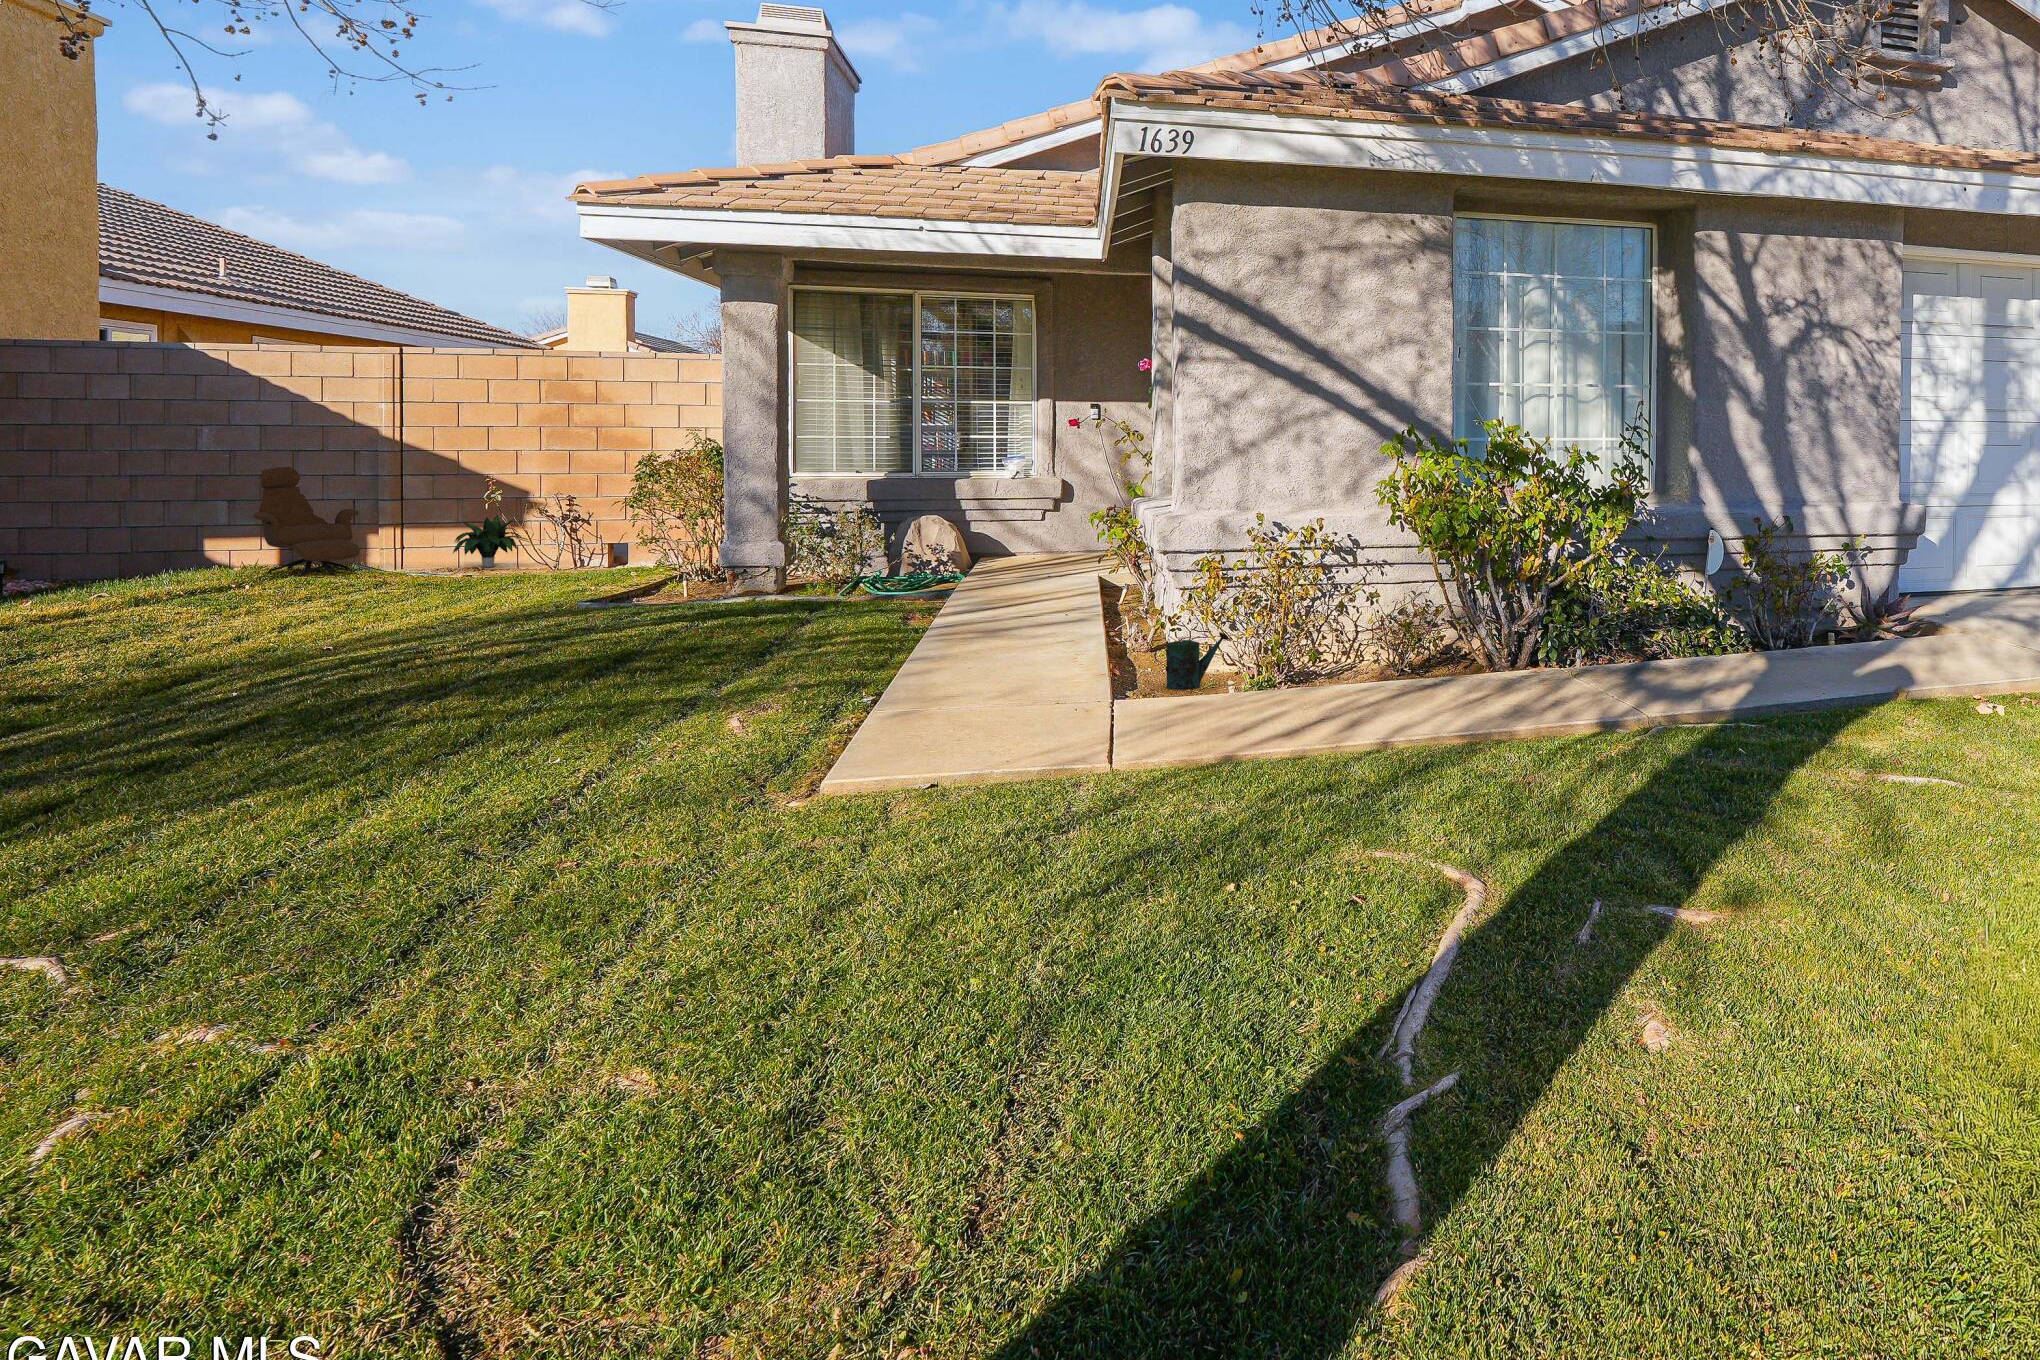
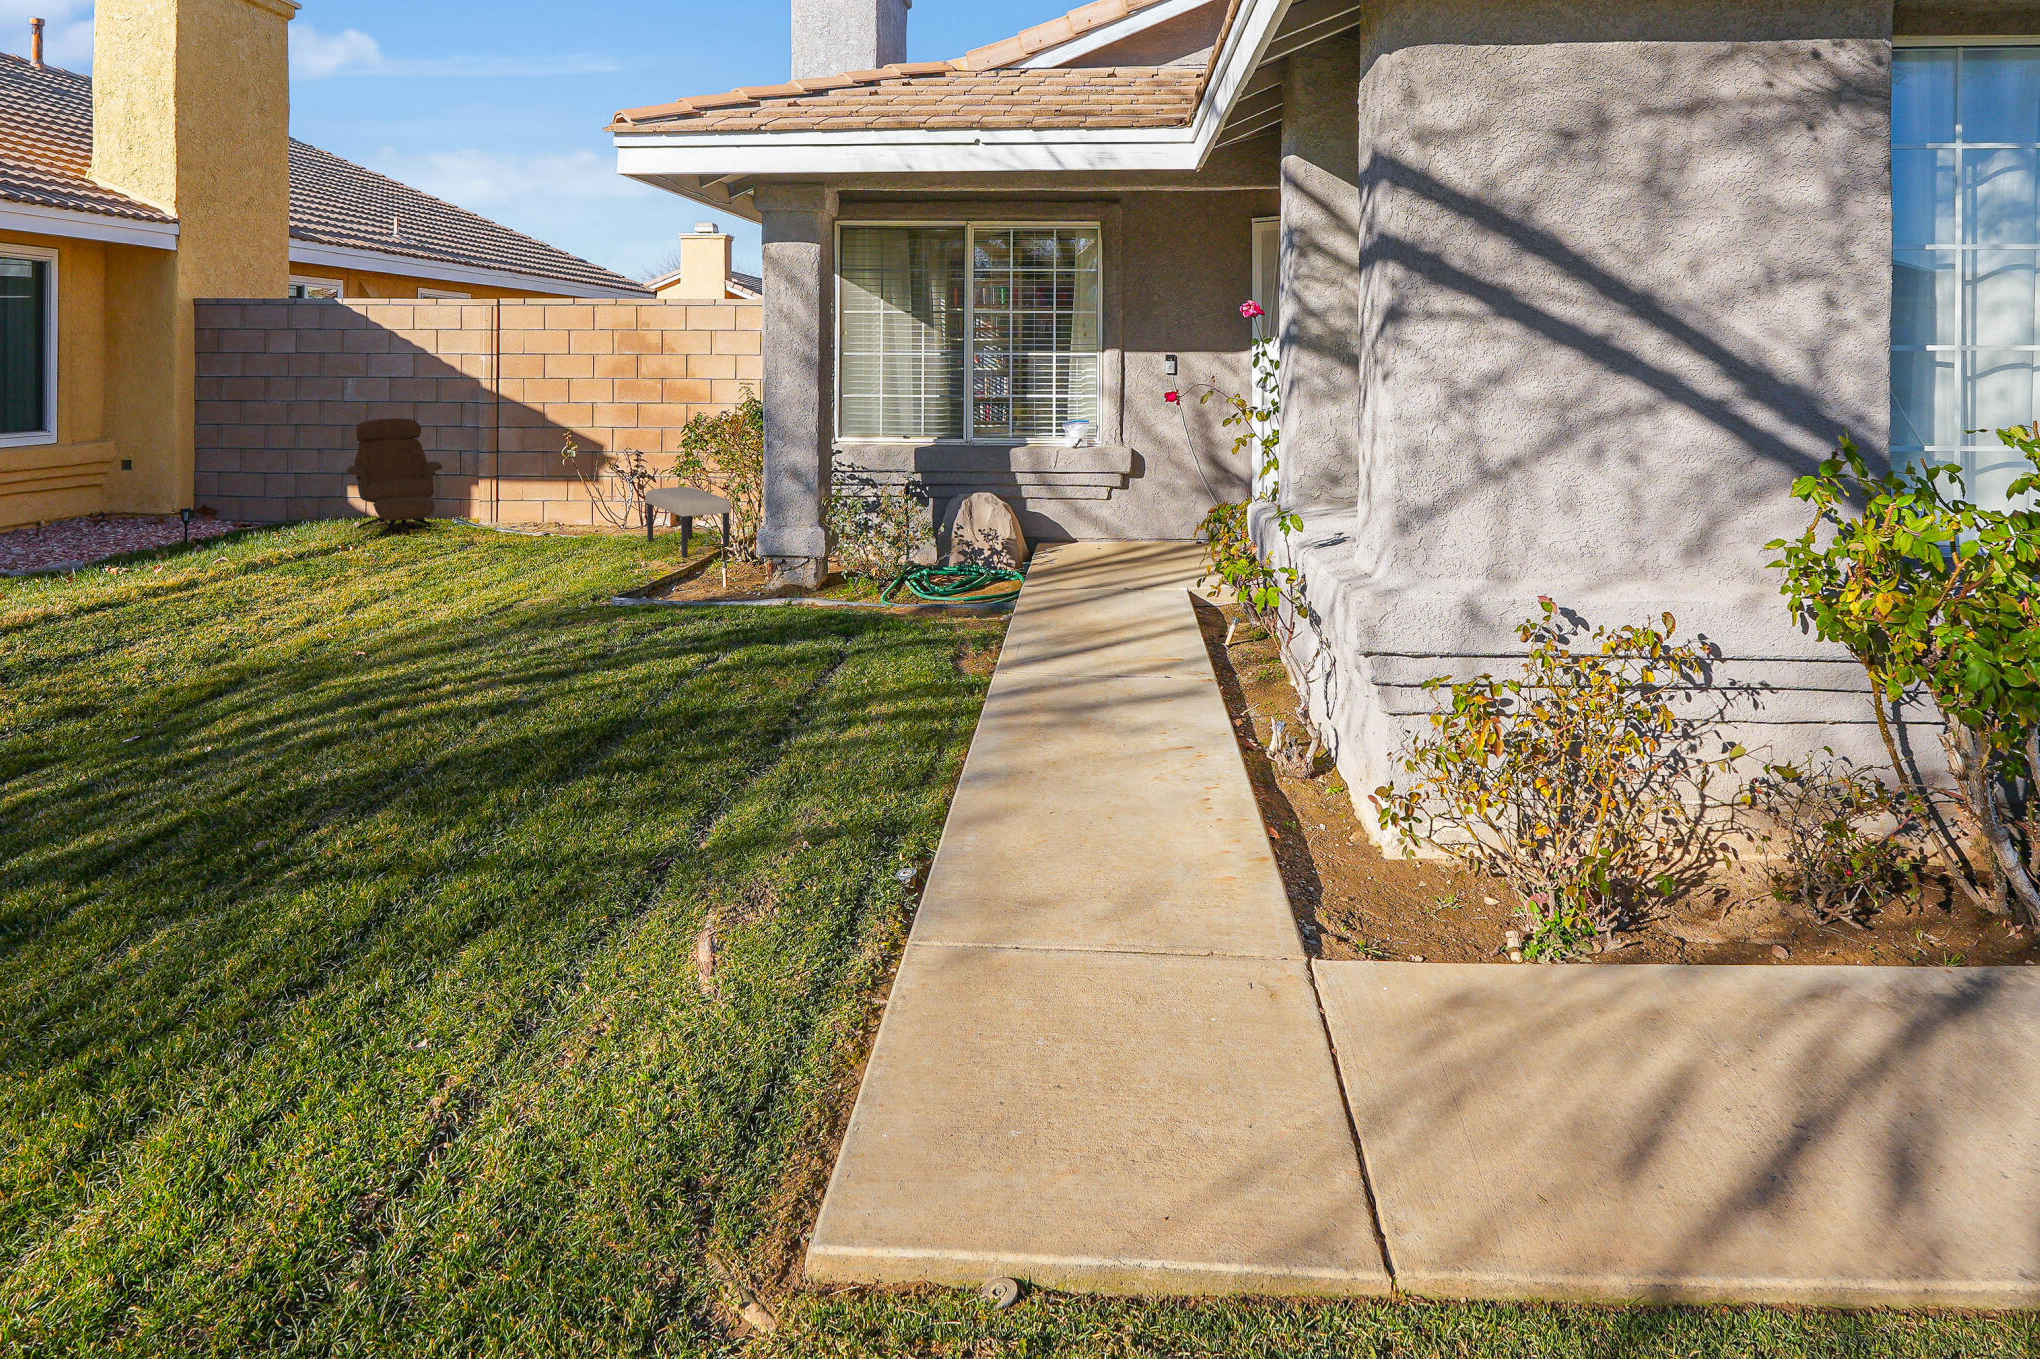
potted plant: present [453,515,528,567] -> none [518,472,594,529]
bench: none [595,522,687,579] -> present [645,487,731,557]
watering can: present [1154,632,1229,690] -> none [1367,811,1497,925]

